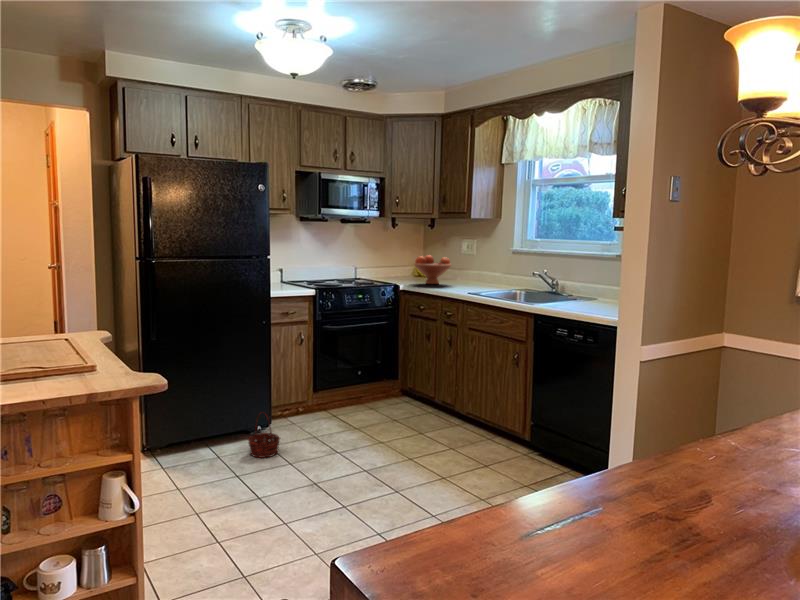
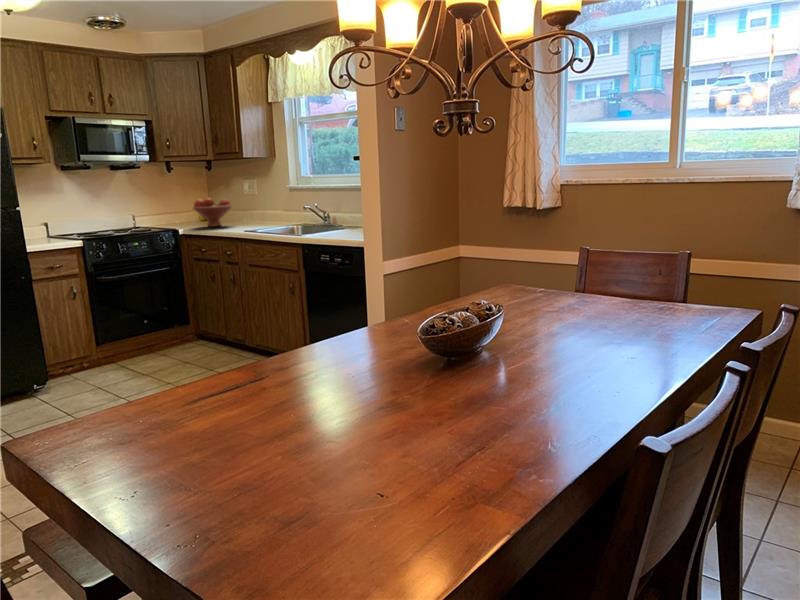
basket: present [248,412,280,458] -> none [20,369,58,415]

